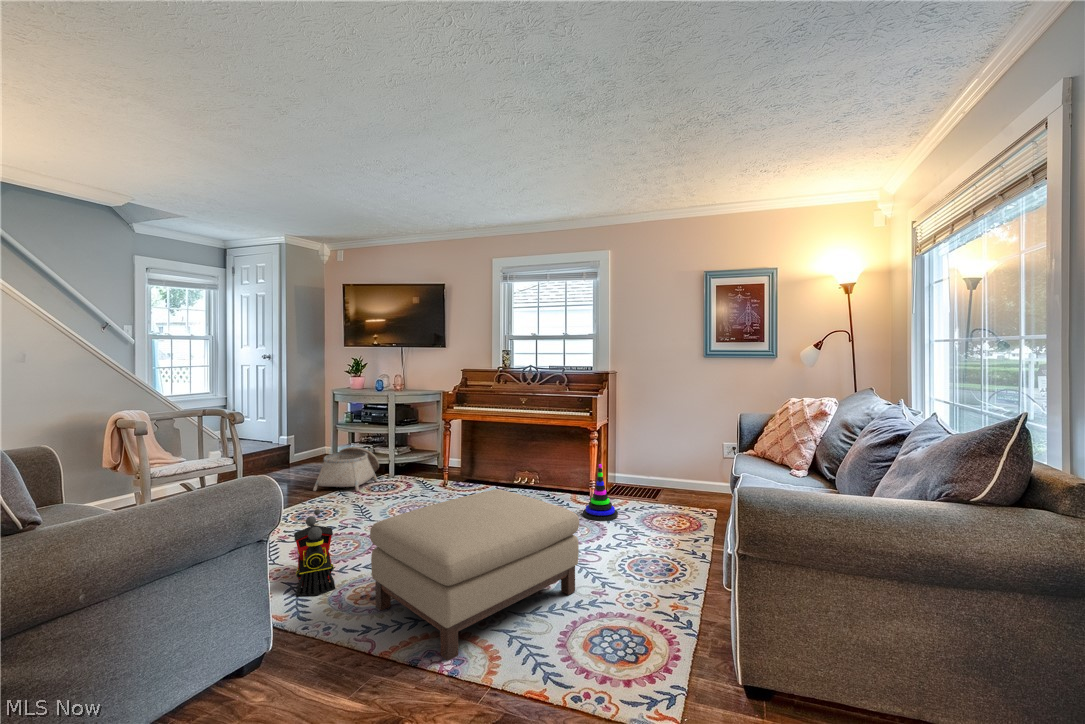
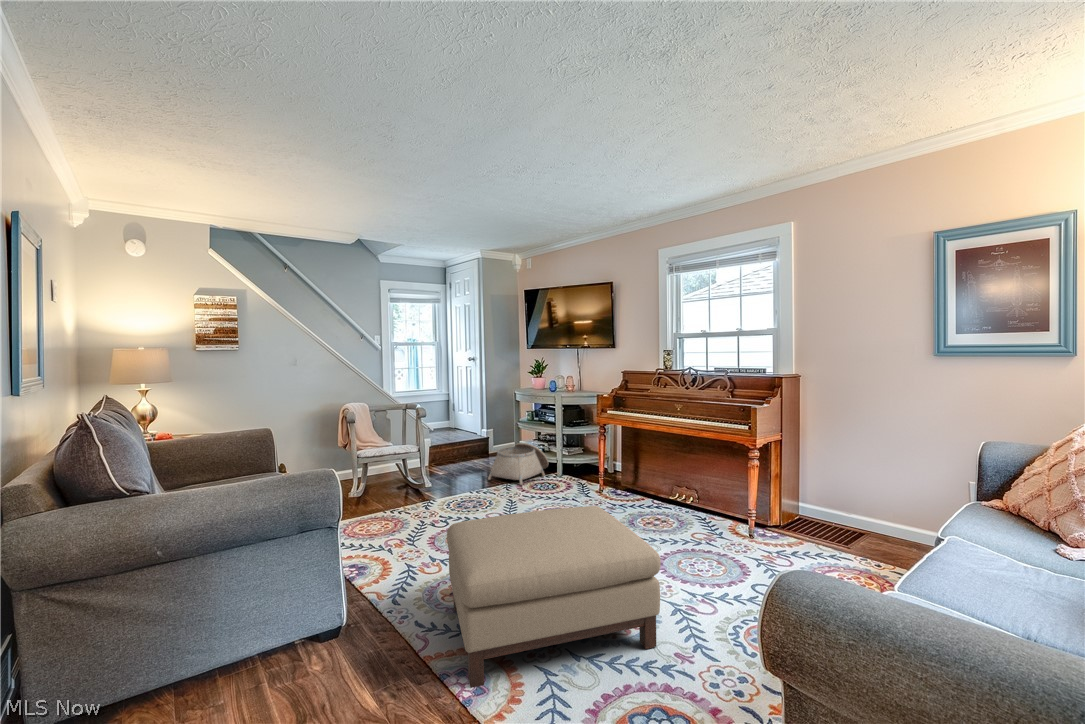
stacking toy: present [583,464,618,521] -> none [731,491,777,563]
toy train: present [295,509,335,597] -> none [405,501,452,581]

